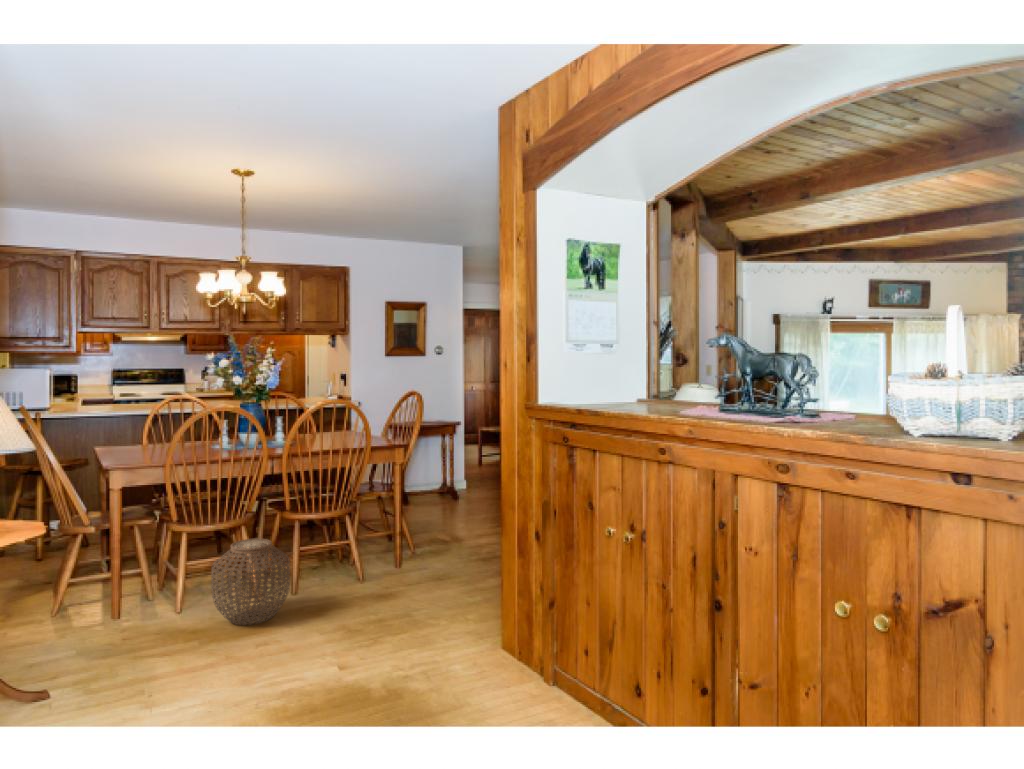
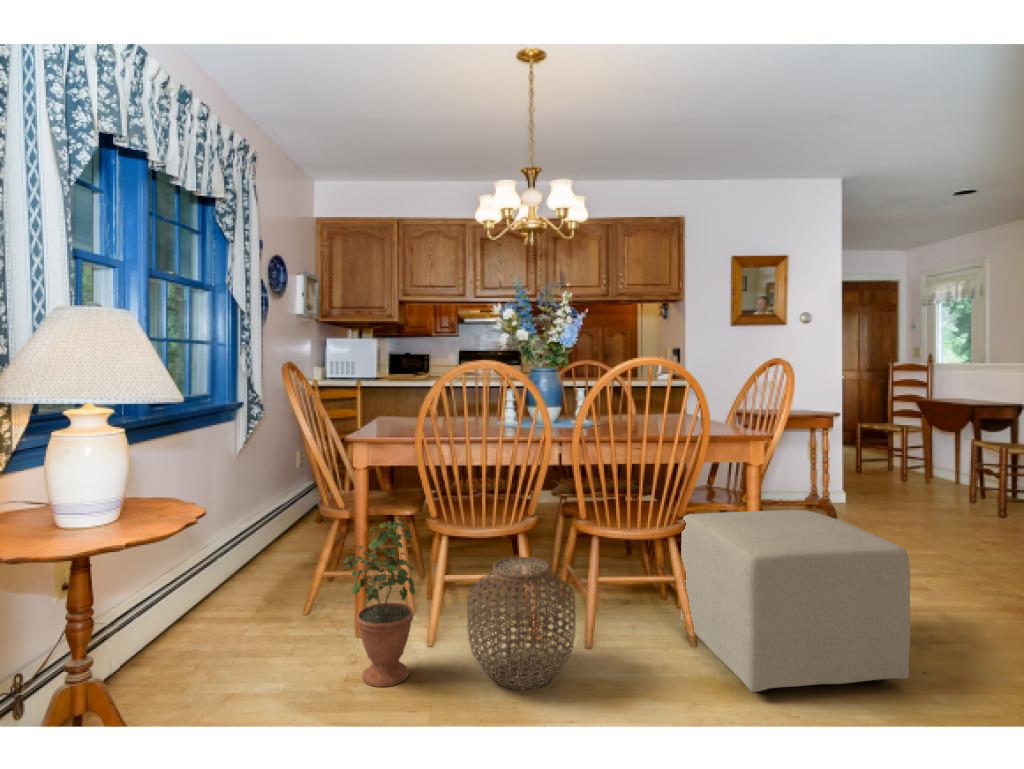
ottoman: none [355,491,481,597] -> present [681,510,910,692]
potted plant: none [112,518,170,644] -> present [344,518,415,687]

